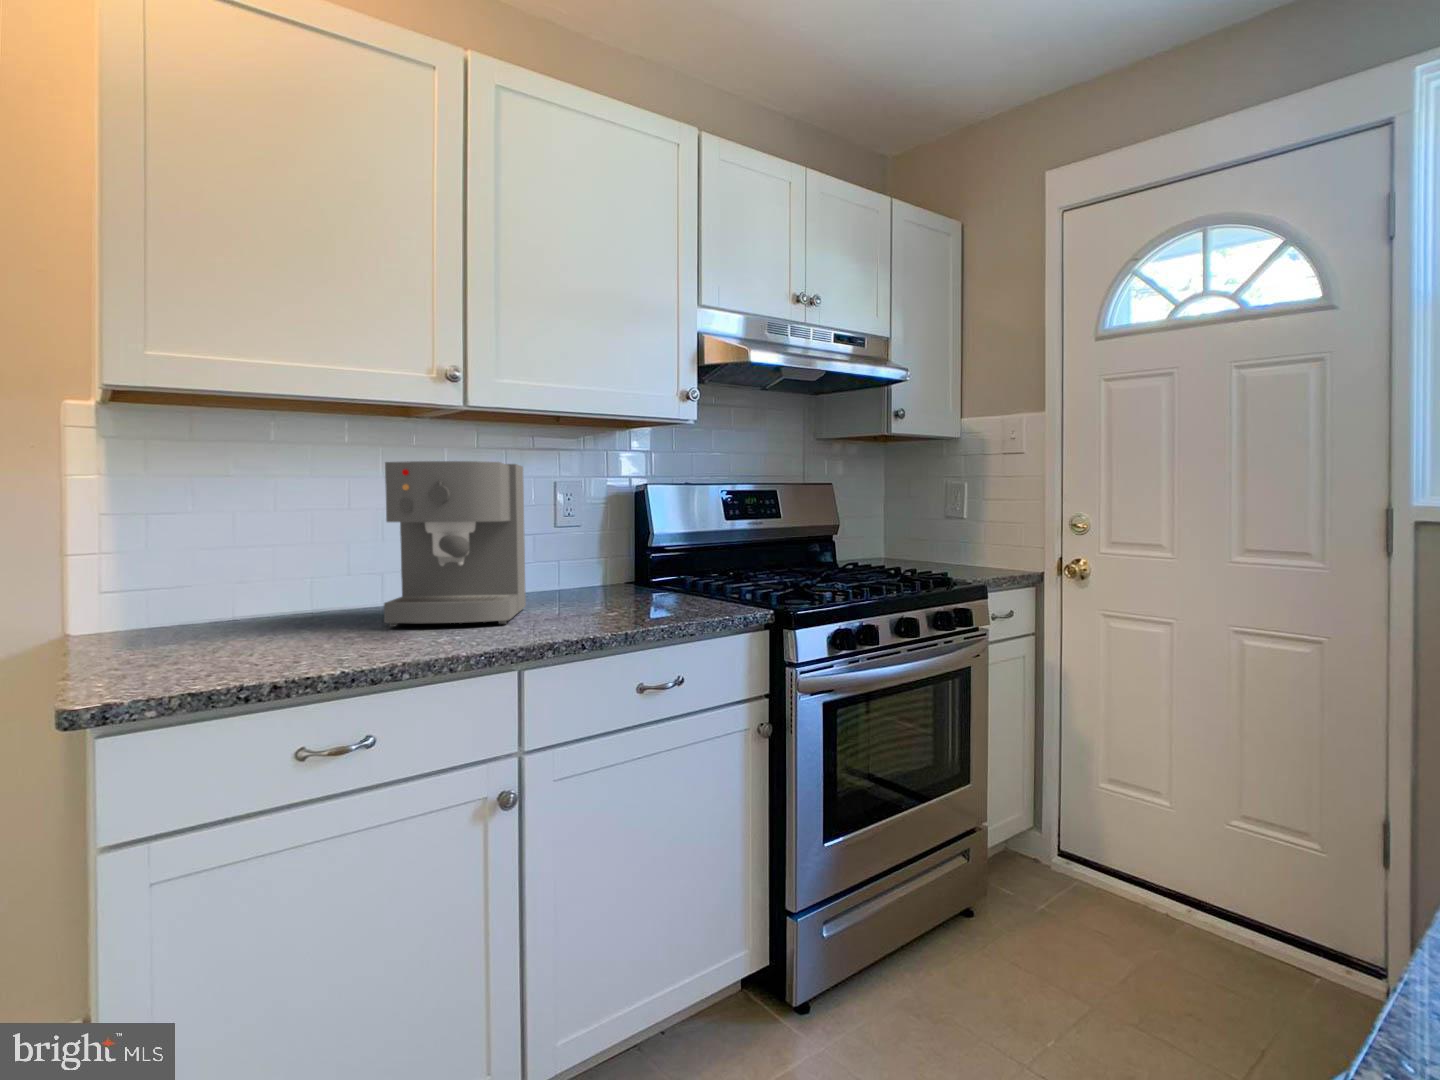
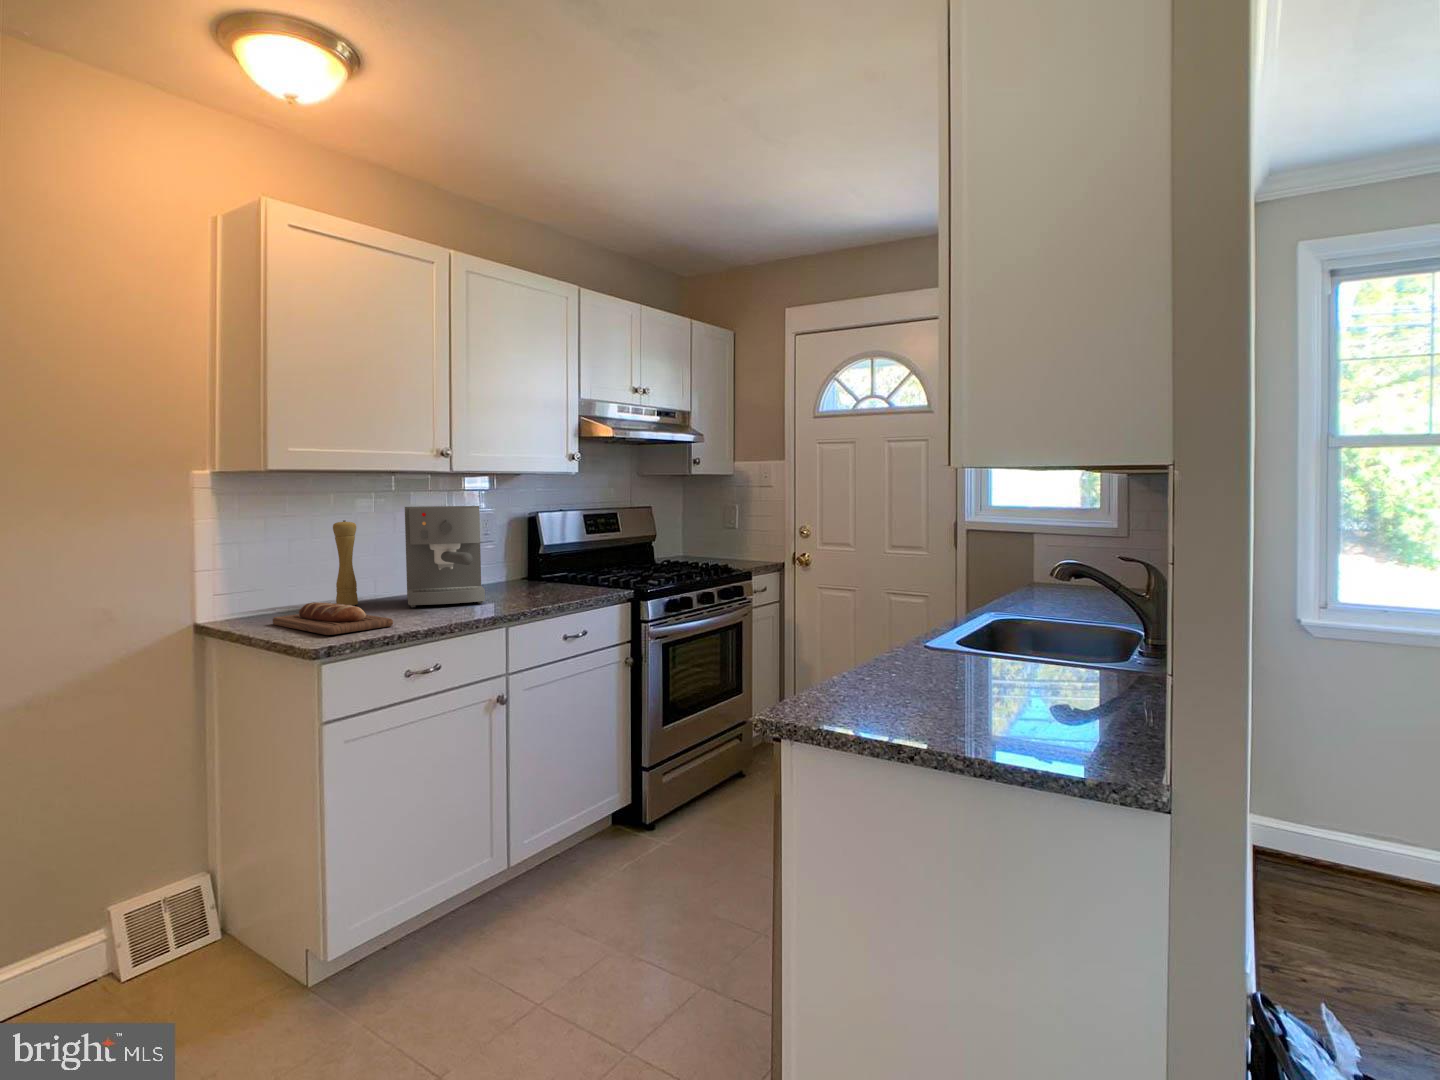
pepper mill: none [297,486,337,619] -> present [333,520,358,605]
bread loaf: none [138,615,290,679] -> present [273,602,393,635]

